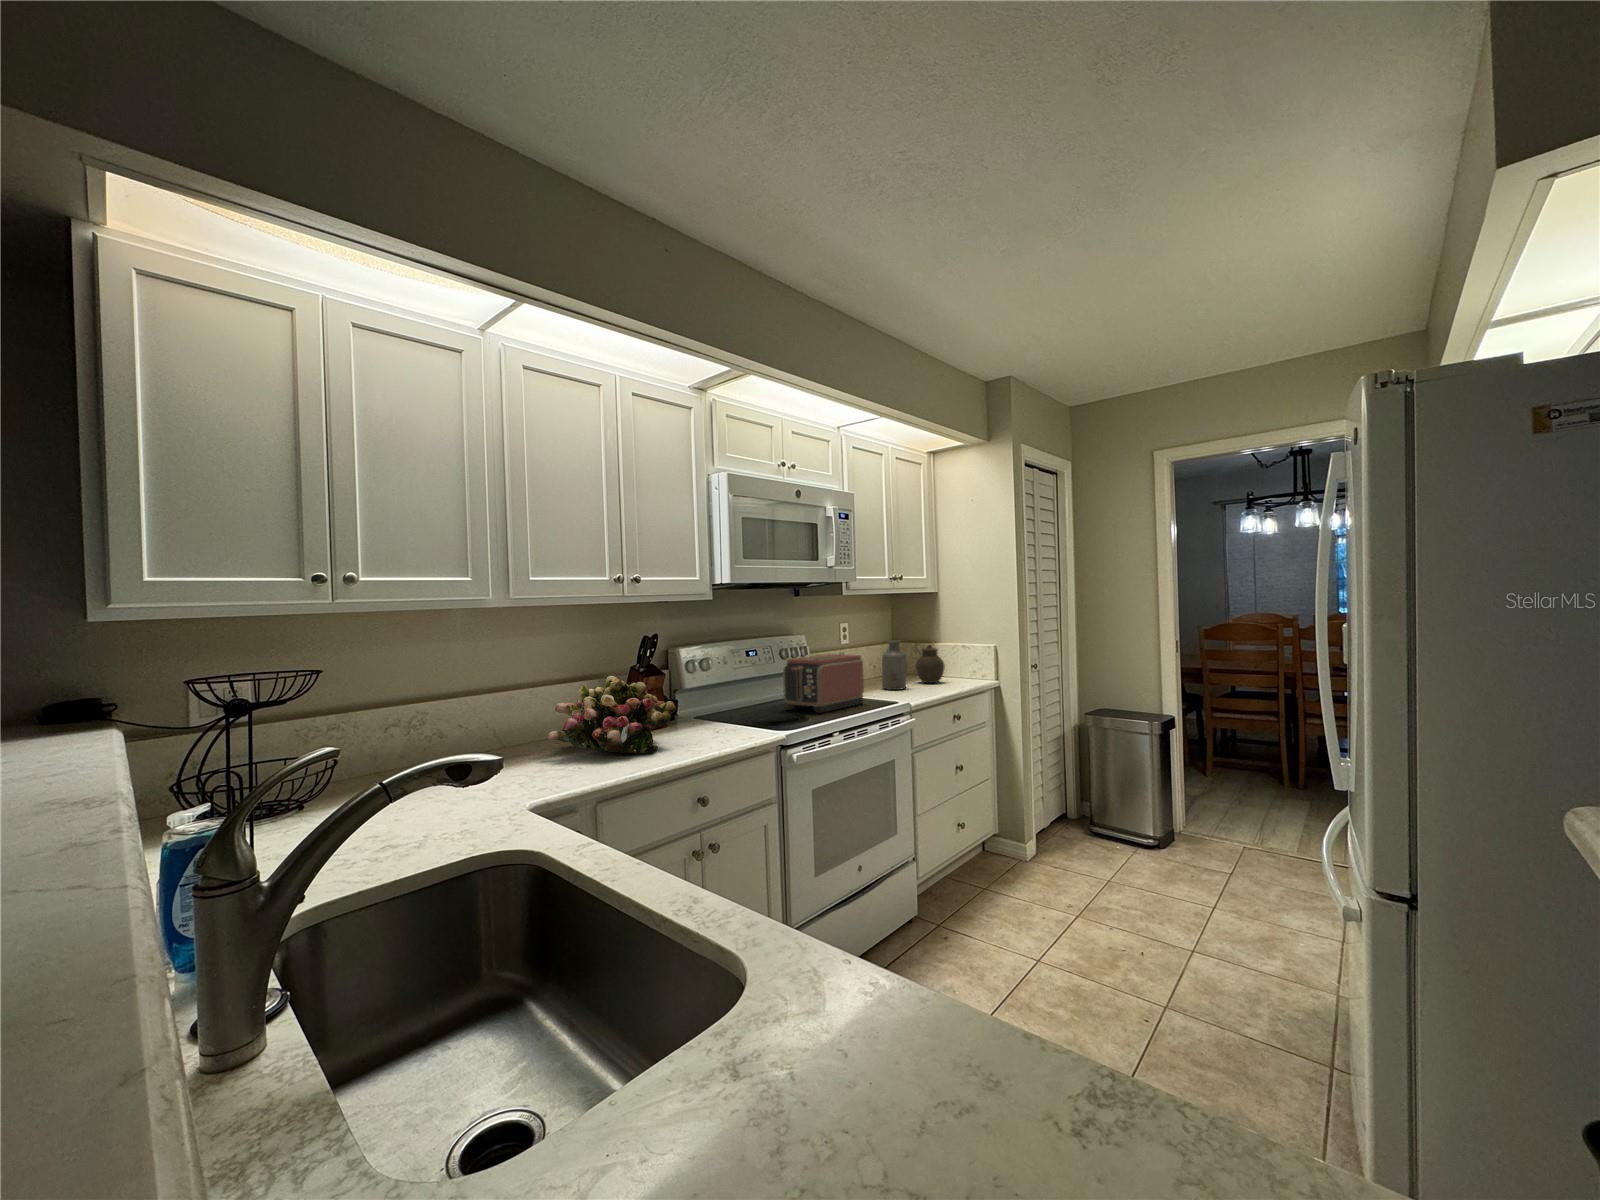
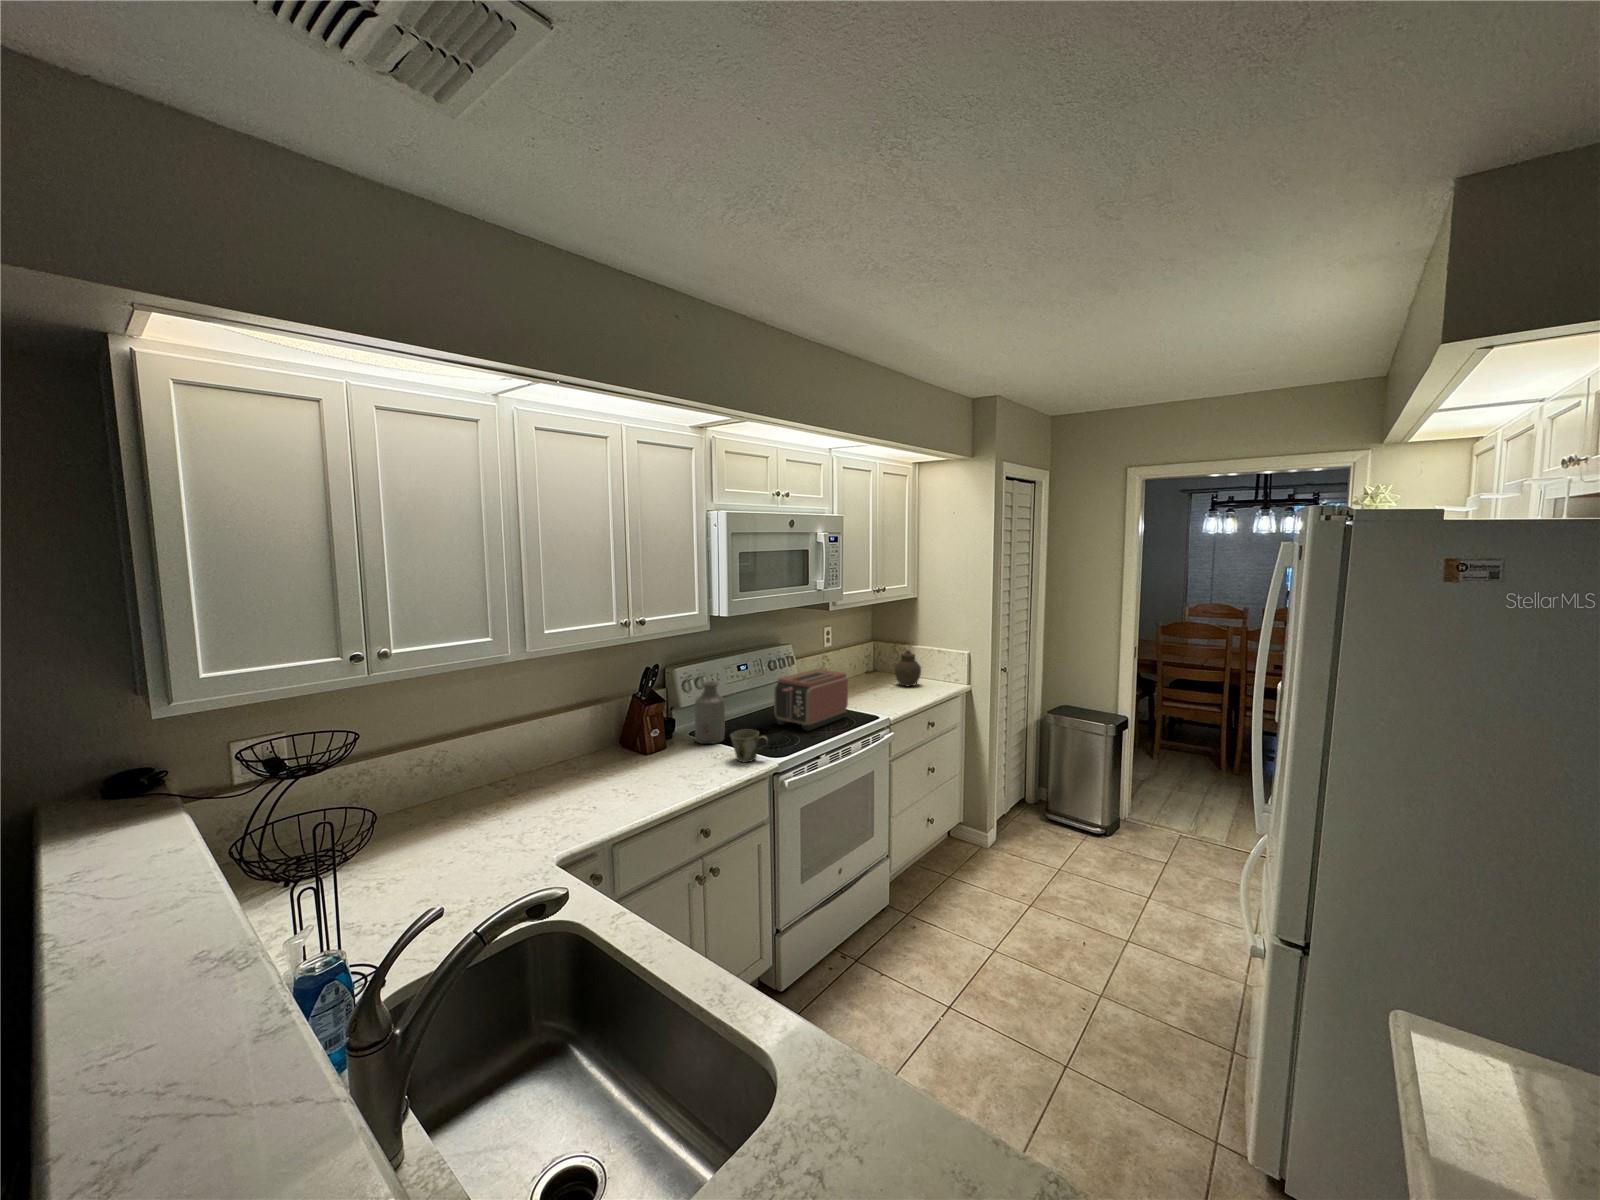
bottle: present [882,641,906,690] -> present [695,681,725,744]
flower arrangement: present [548,676,676,753] -> none [564,712,681,790]
mug: none [733,701,774,734] -> present [731,729,768,762]

